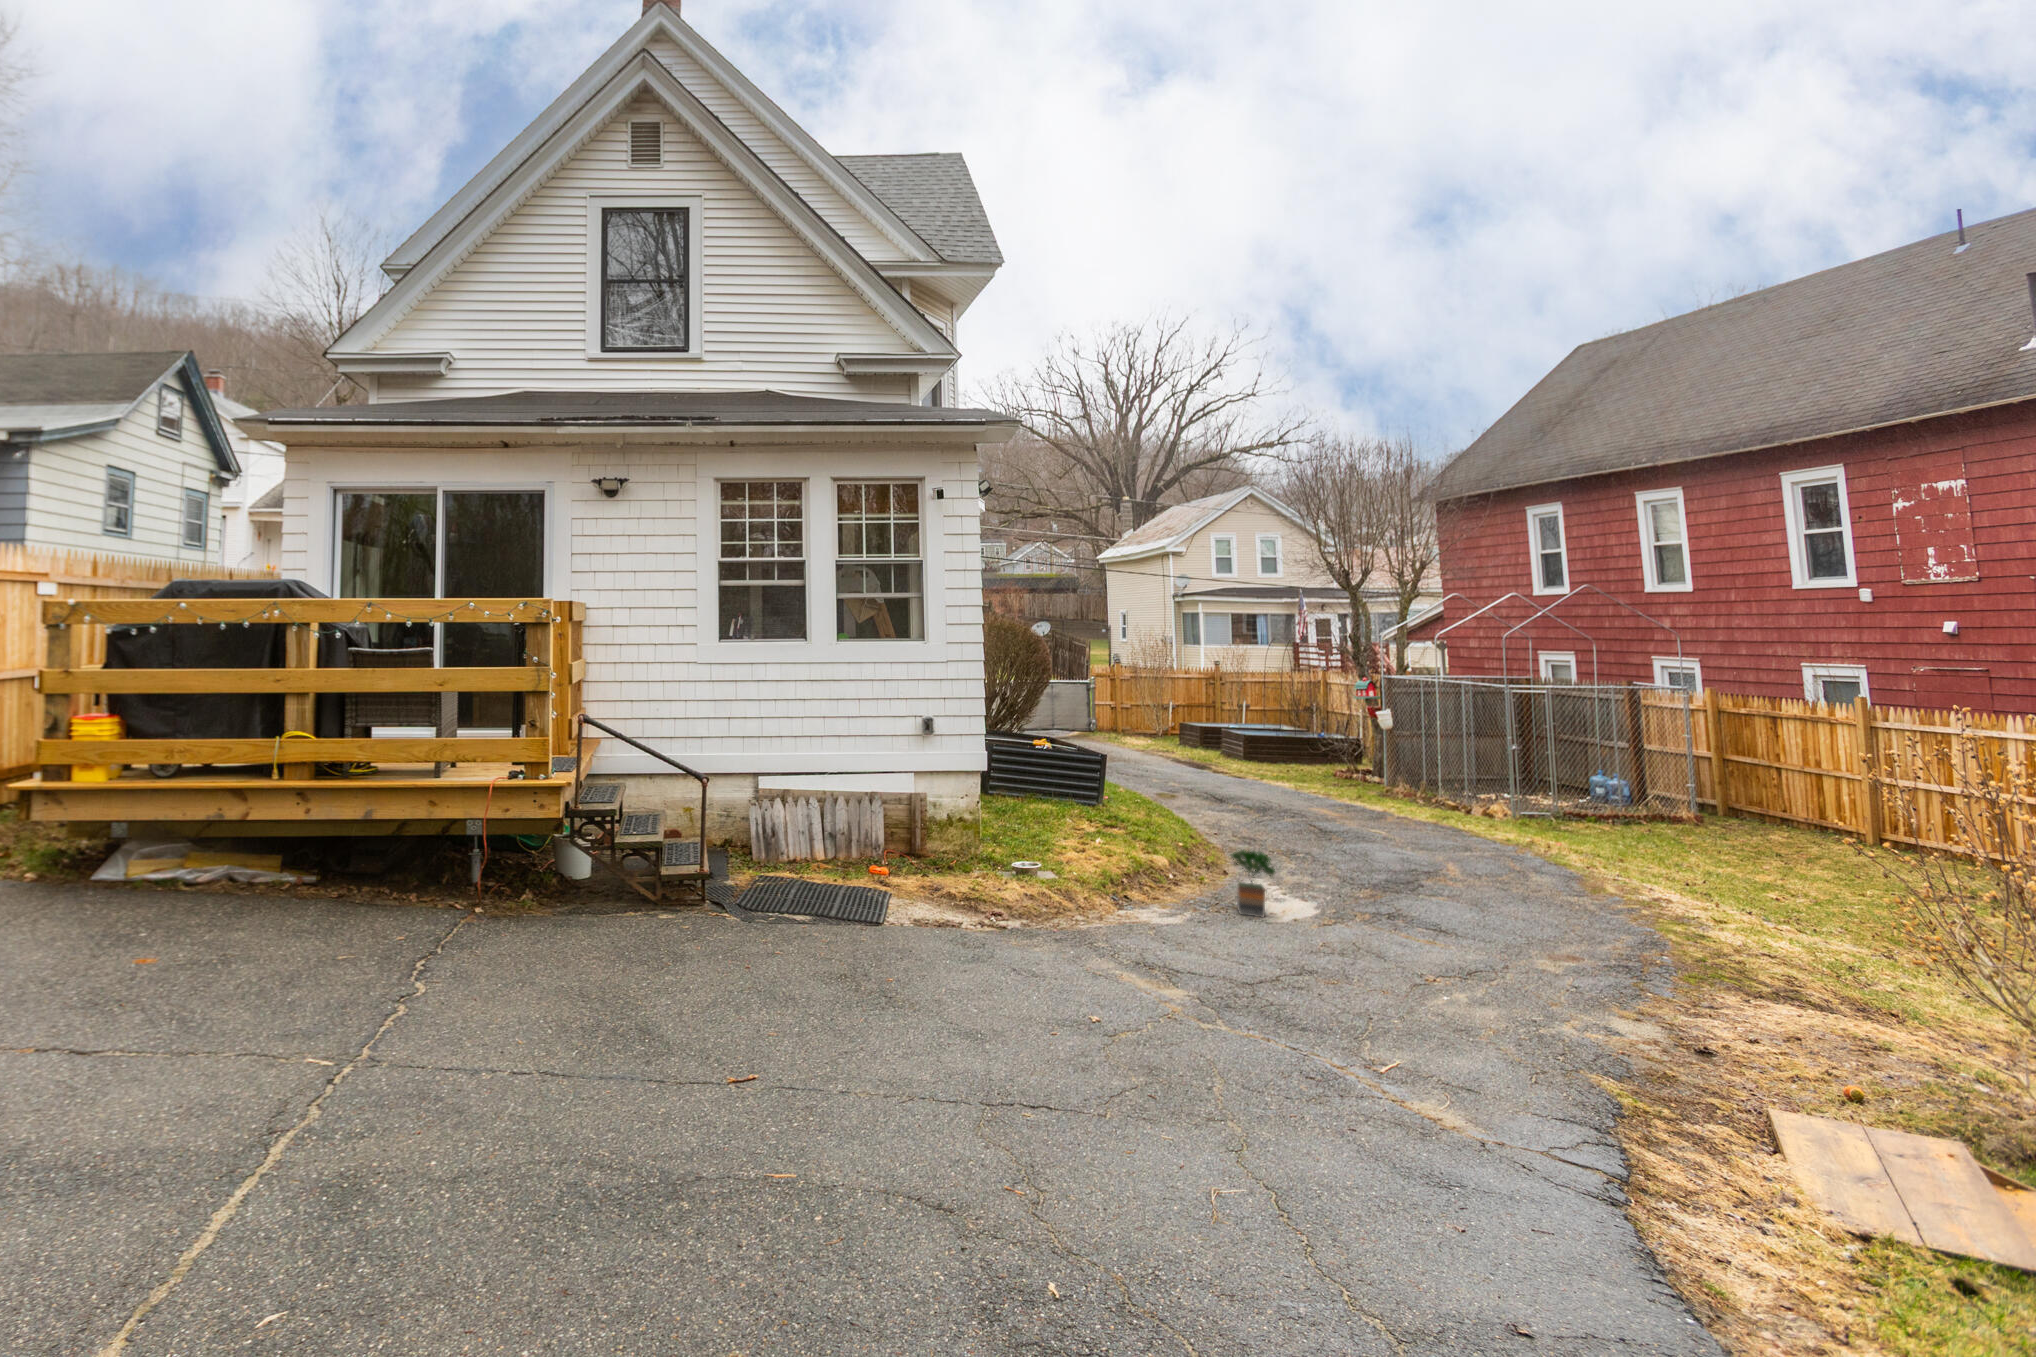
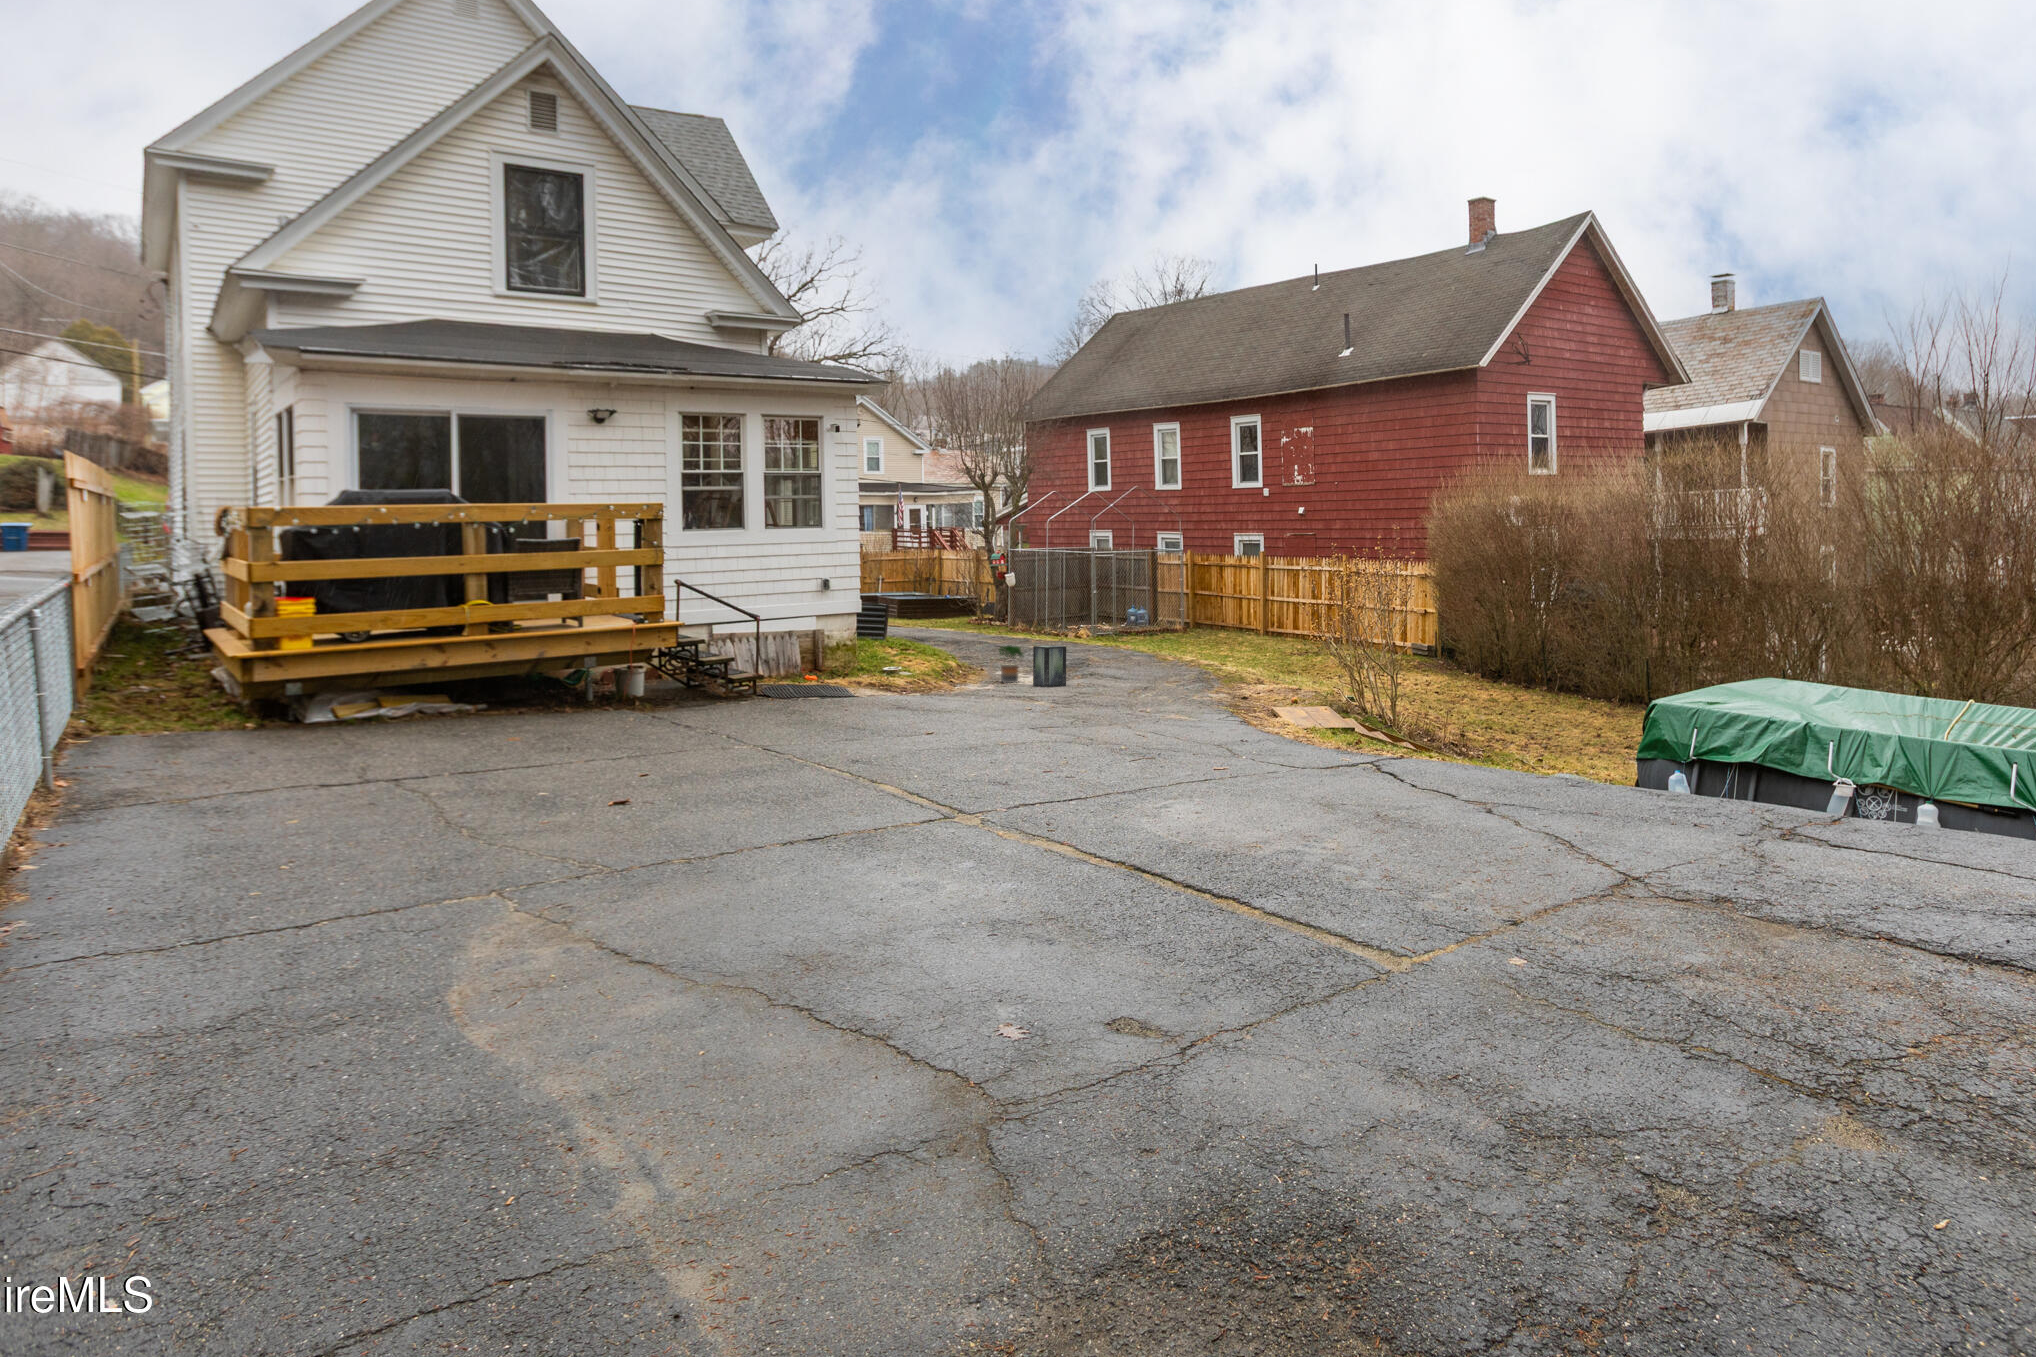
storage box: none [1276,867,1338,953] -> present [1033,645,1066,687]

